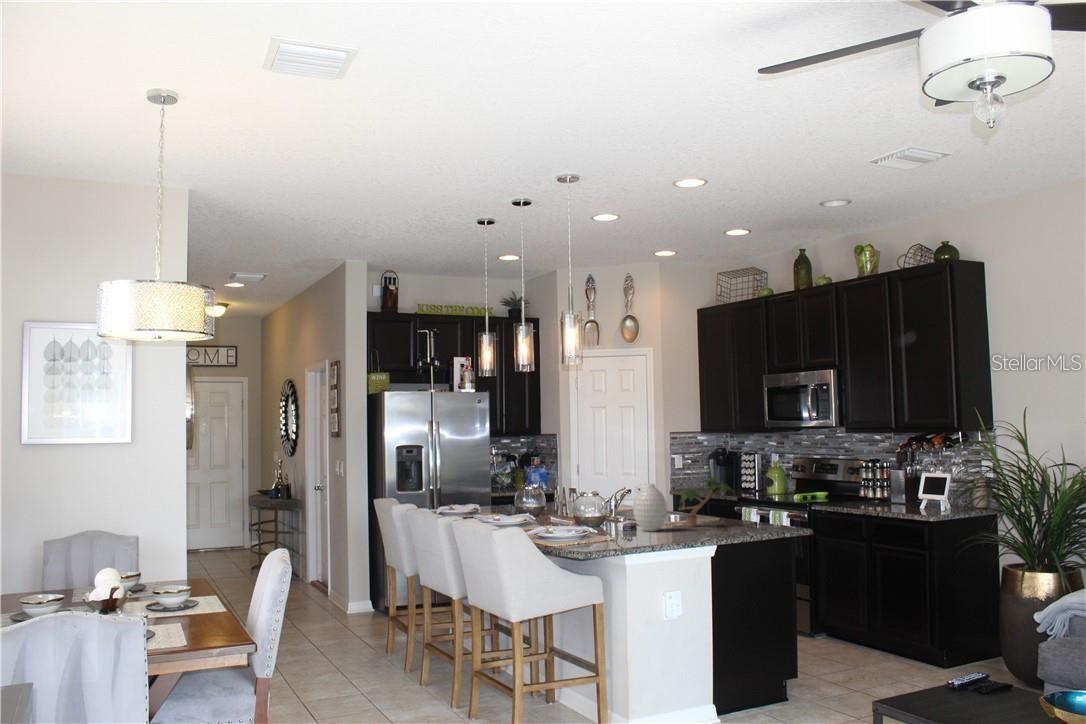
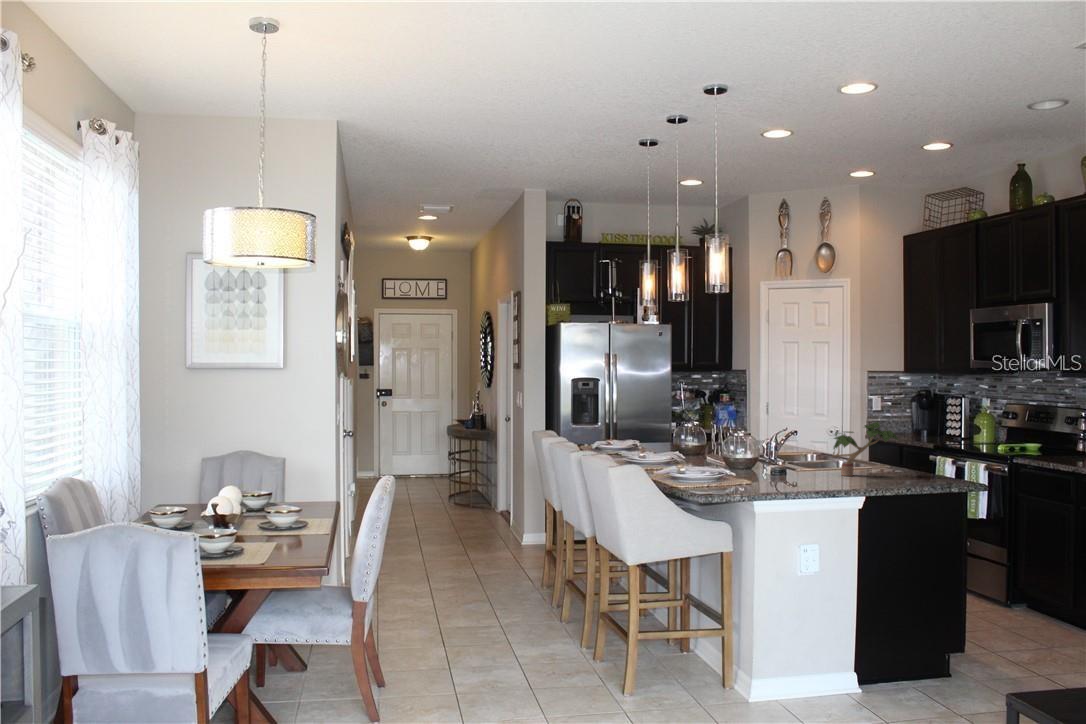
vase: present [633,483,667,531] -> none [776,427,814,479]

